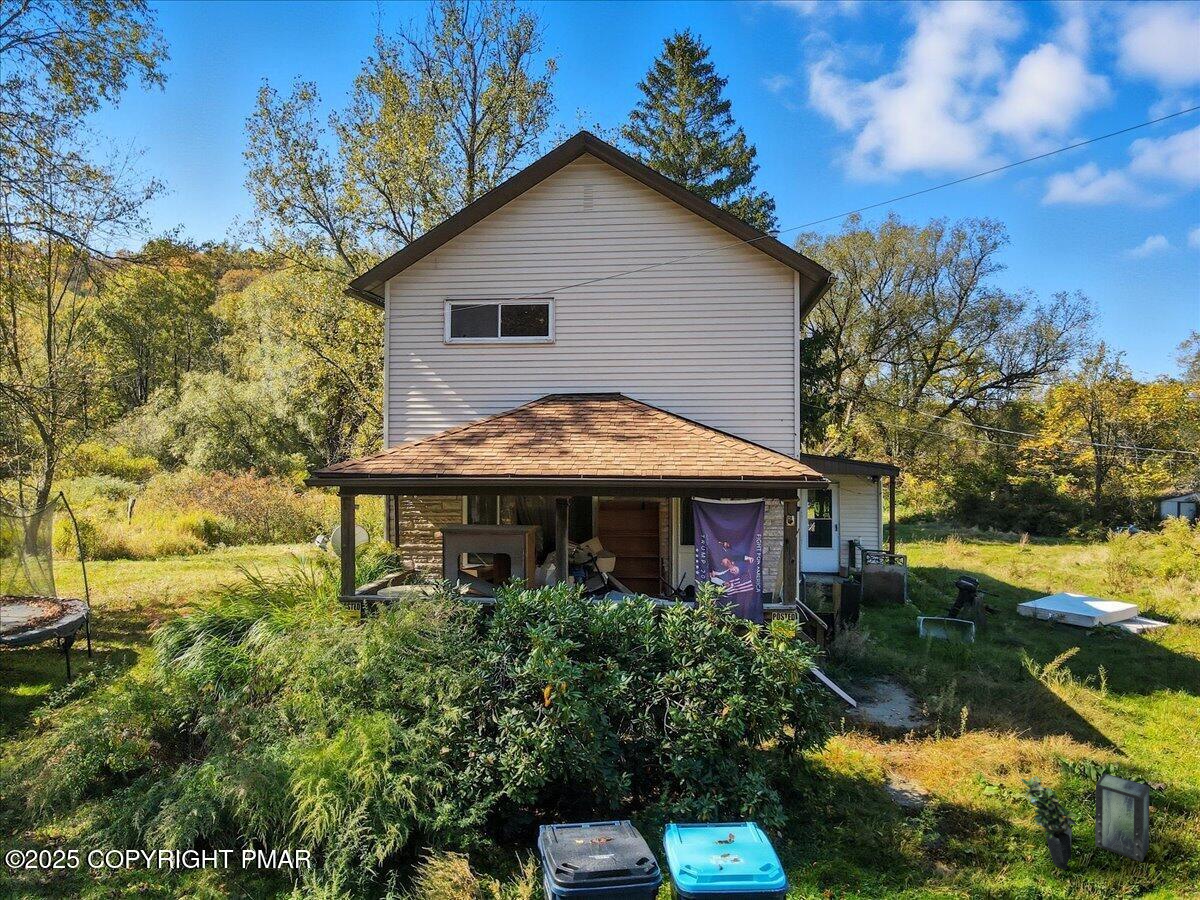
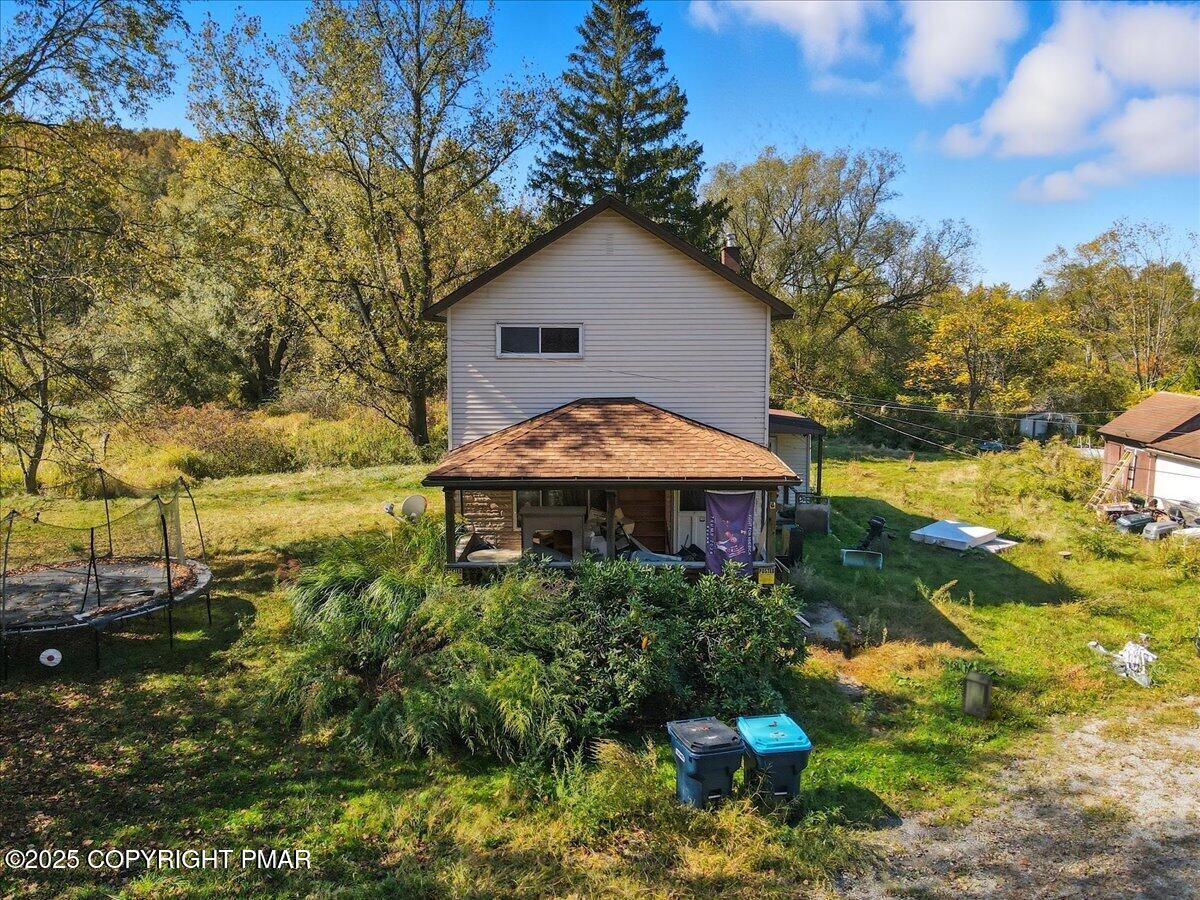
potted plant: present [1021,776,1077,870] -> present [833,620,854,659]

